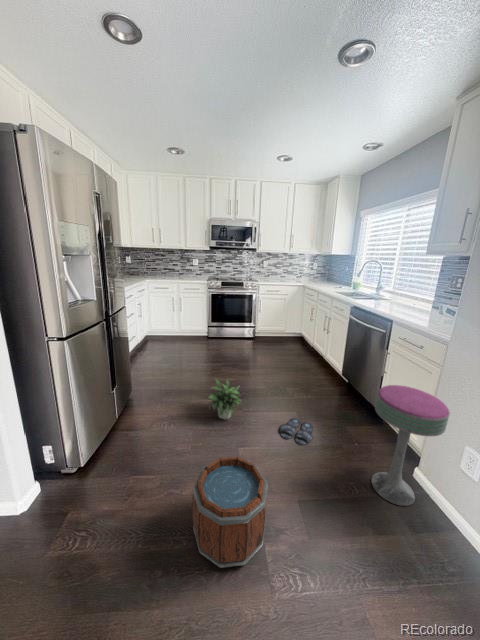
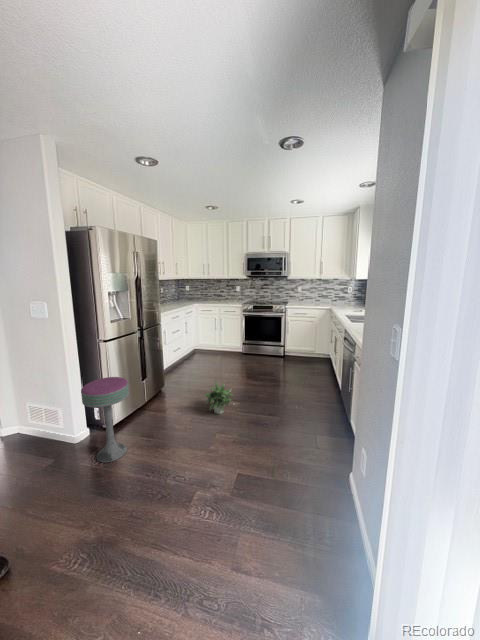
bar stool: present [371,385,450,506] -> present [81,377,129,462]
slippers: present [280,418,313,445] -> none [253,421,285,440]
bucket: present [192,457,268,568] -> none [150,427,202,494]

